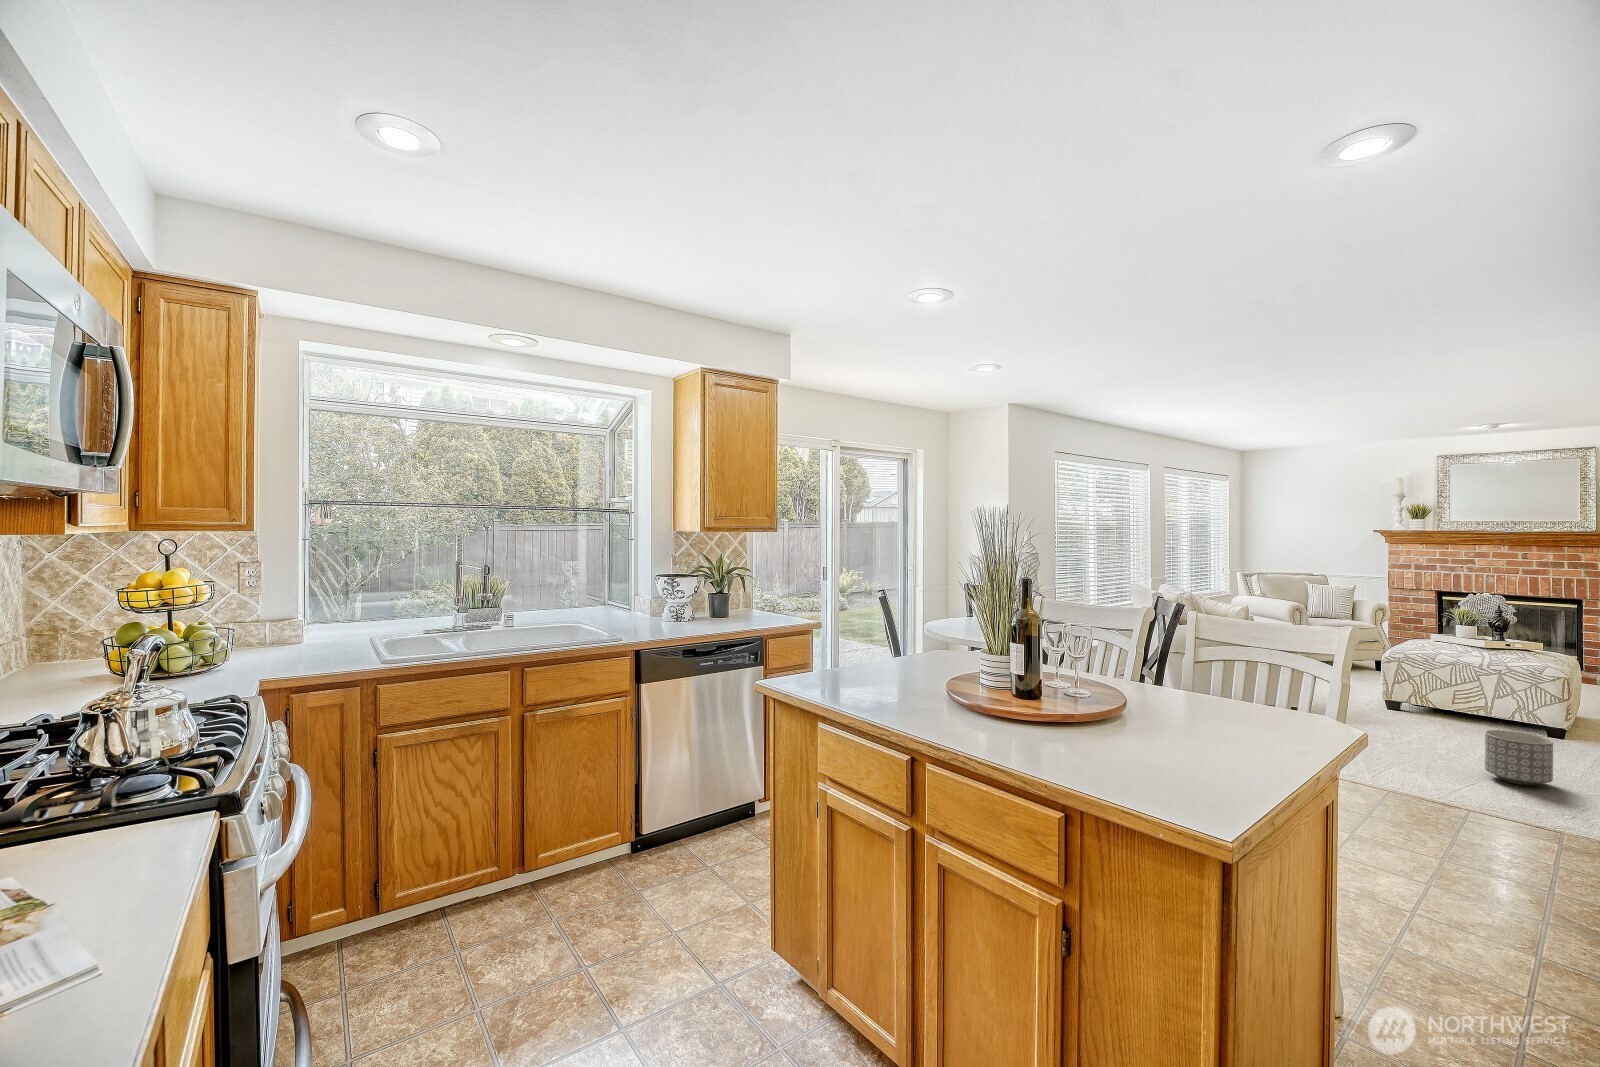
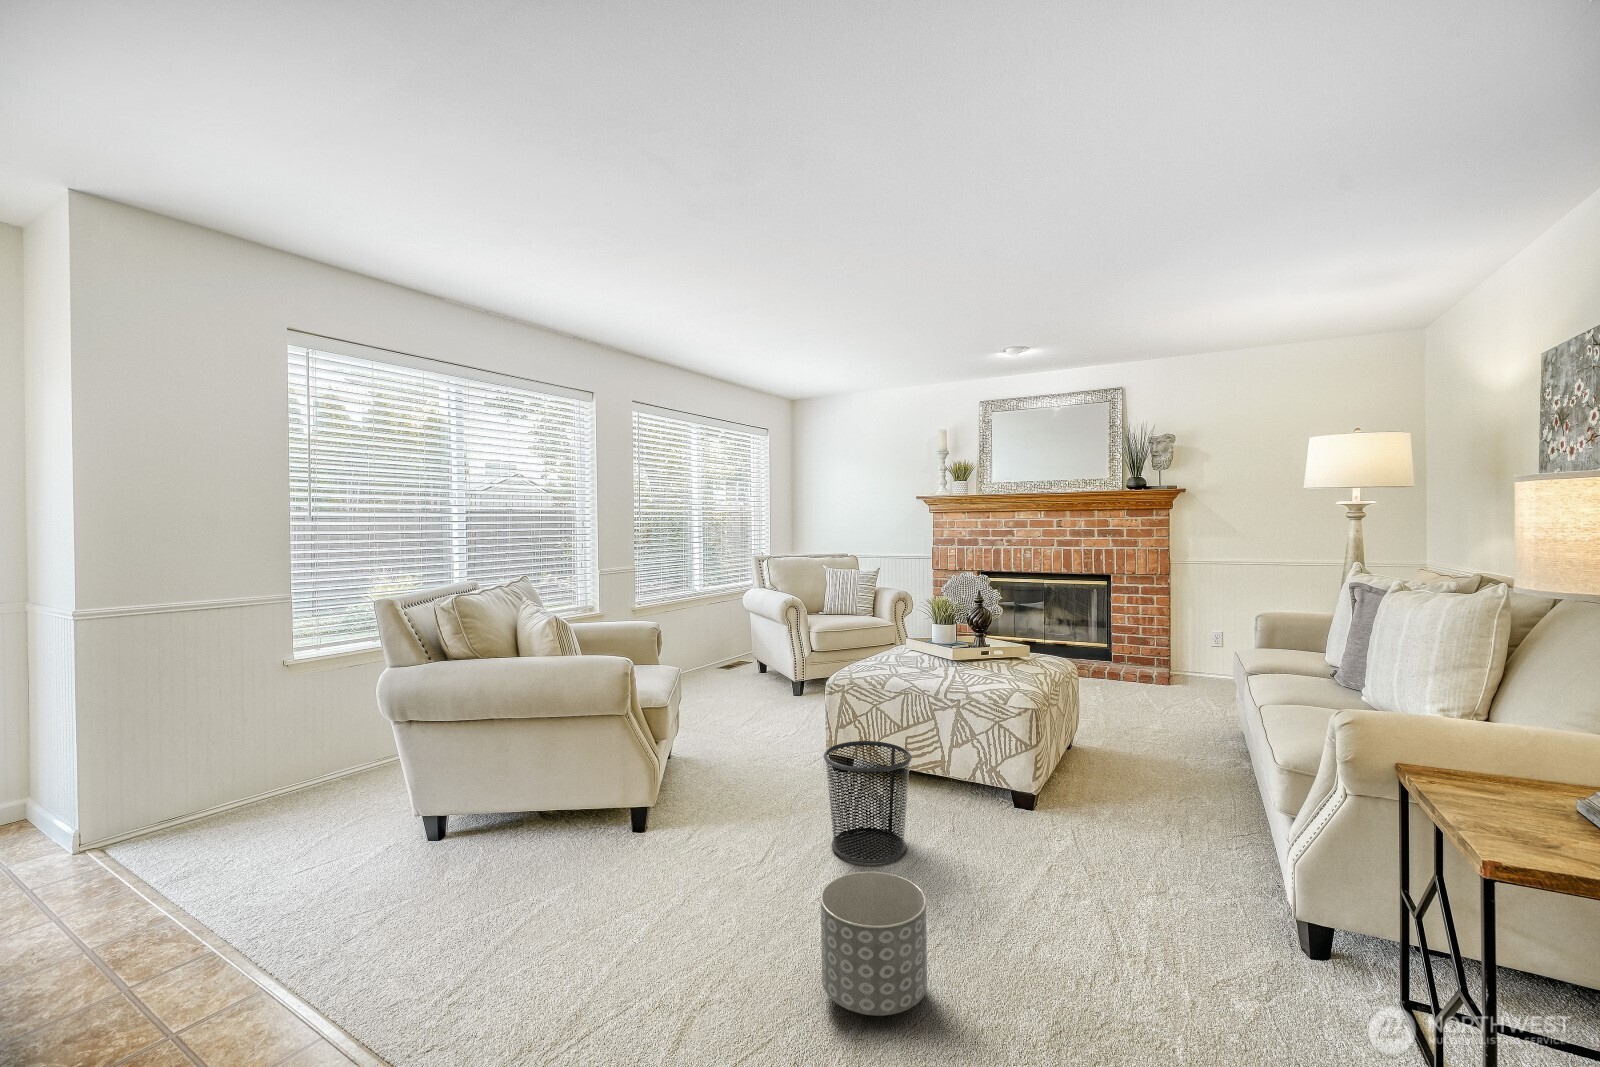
waste bin: none [1424,684,1490,747] -> present [824,741,912,864]

